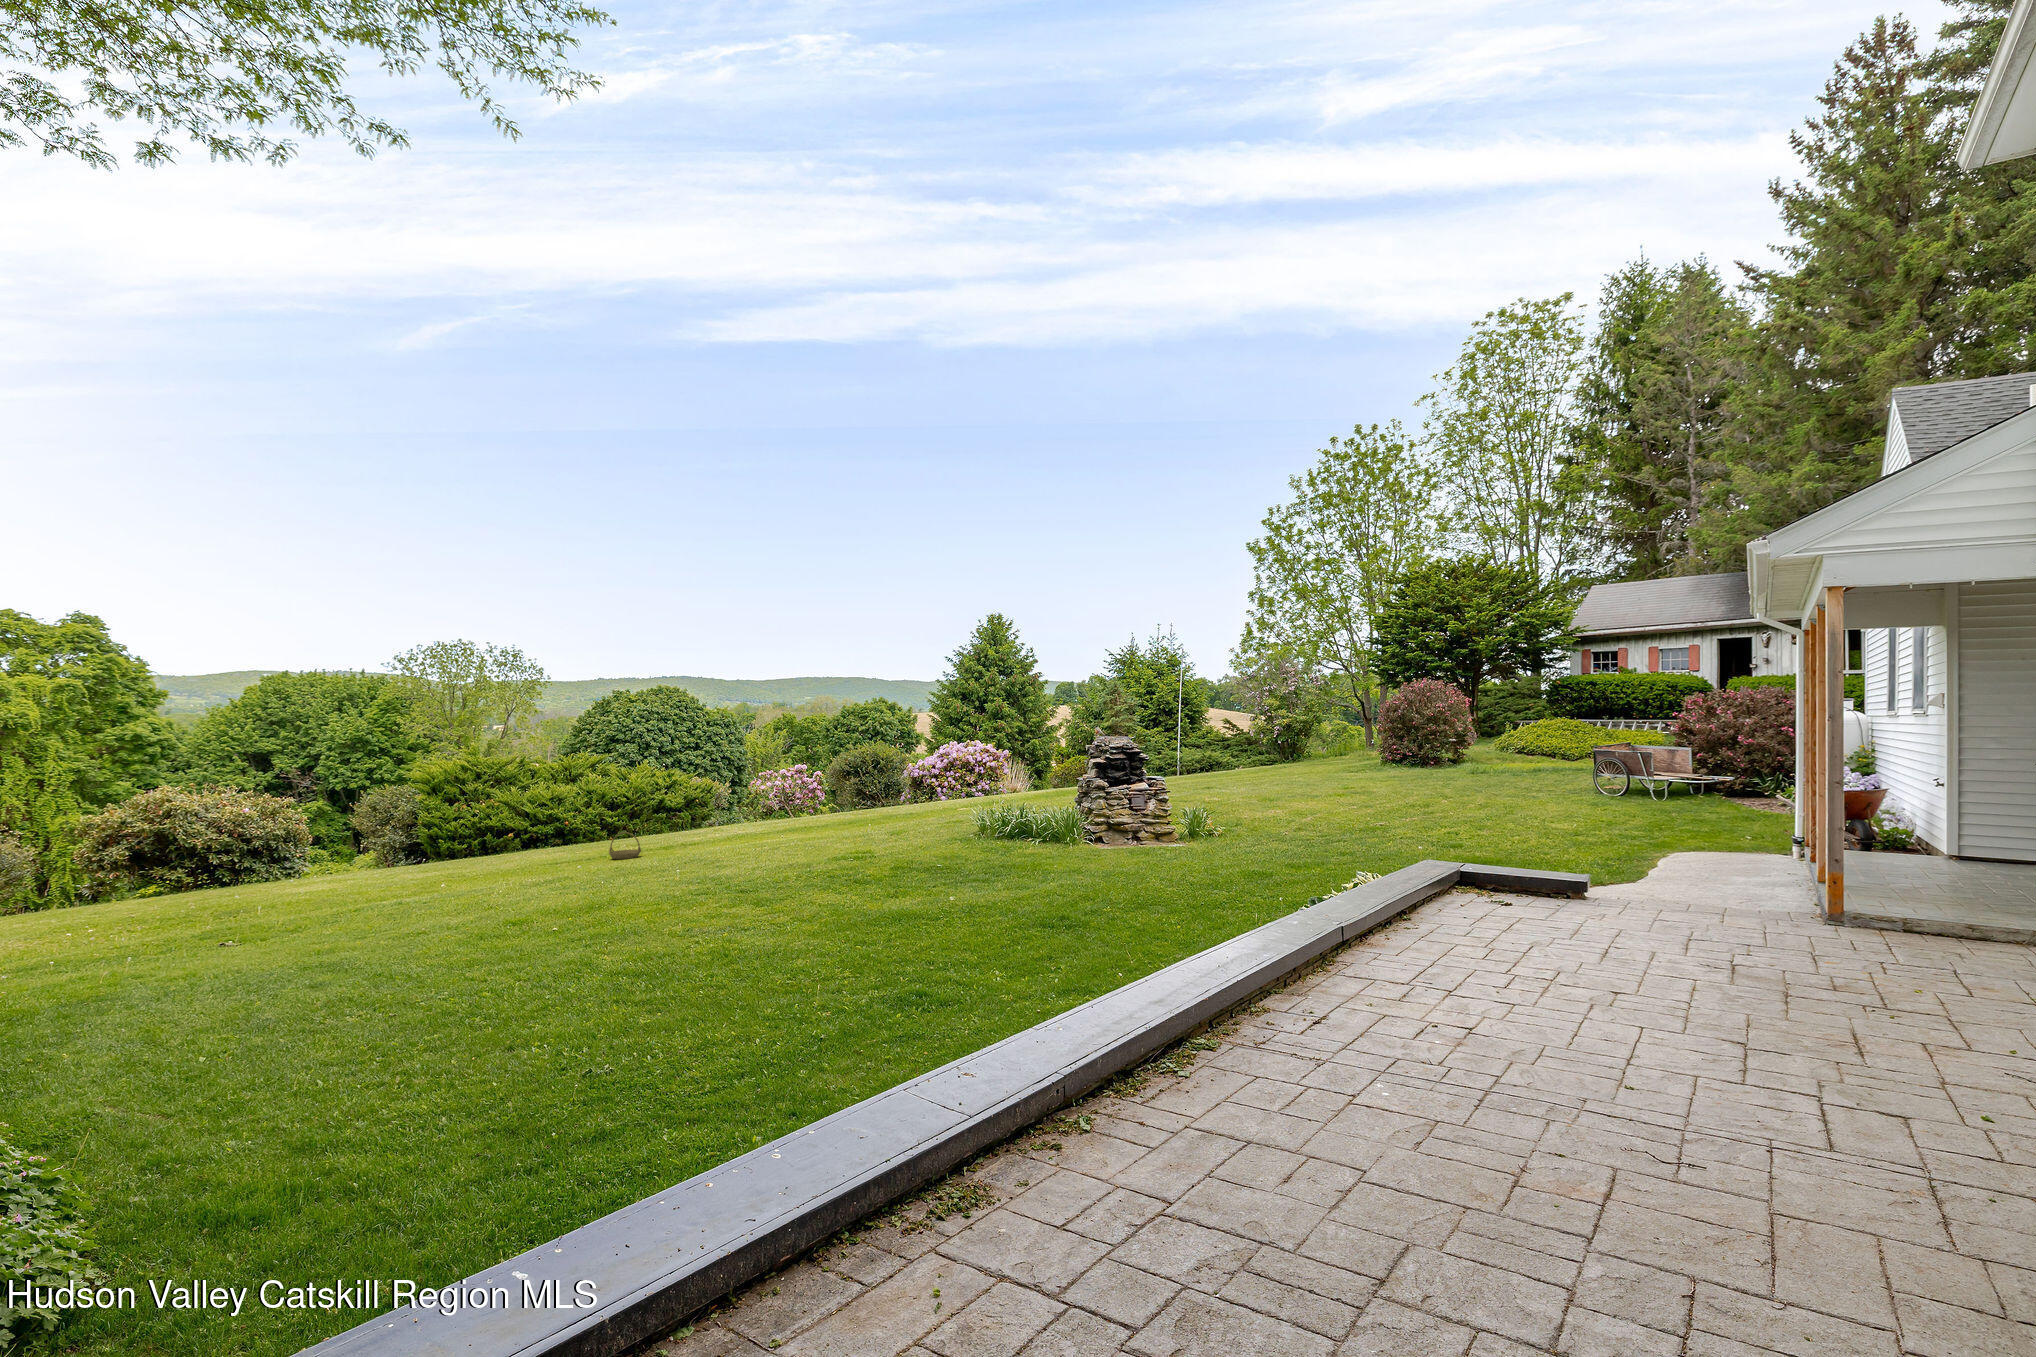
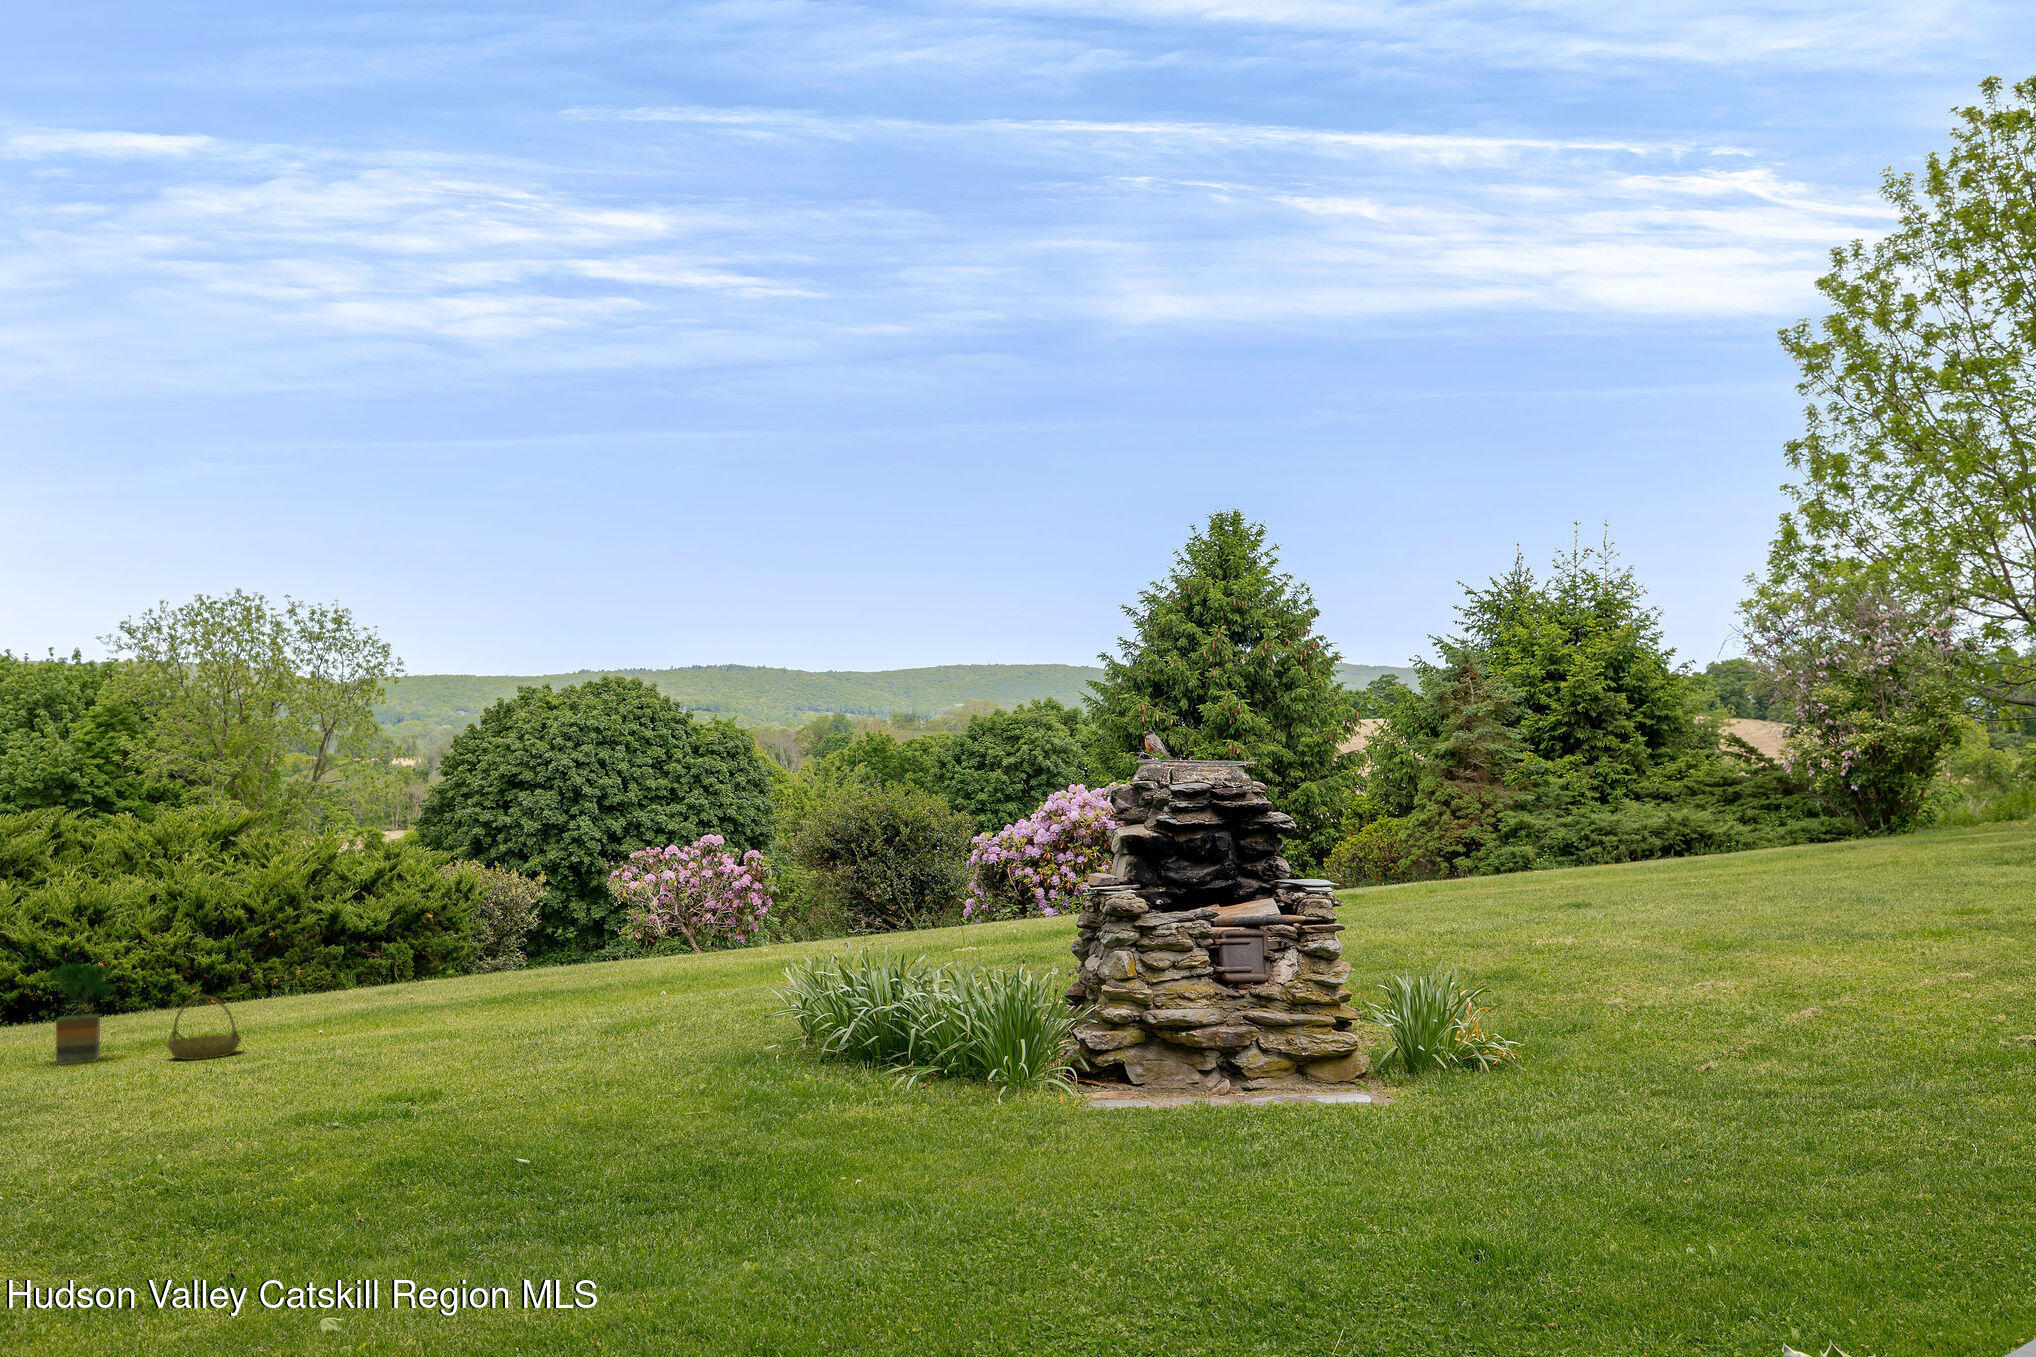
potted tree: none [548,819,581,864] -> present [47,963,115,1065]

